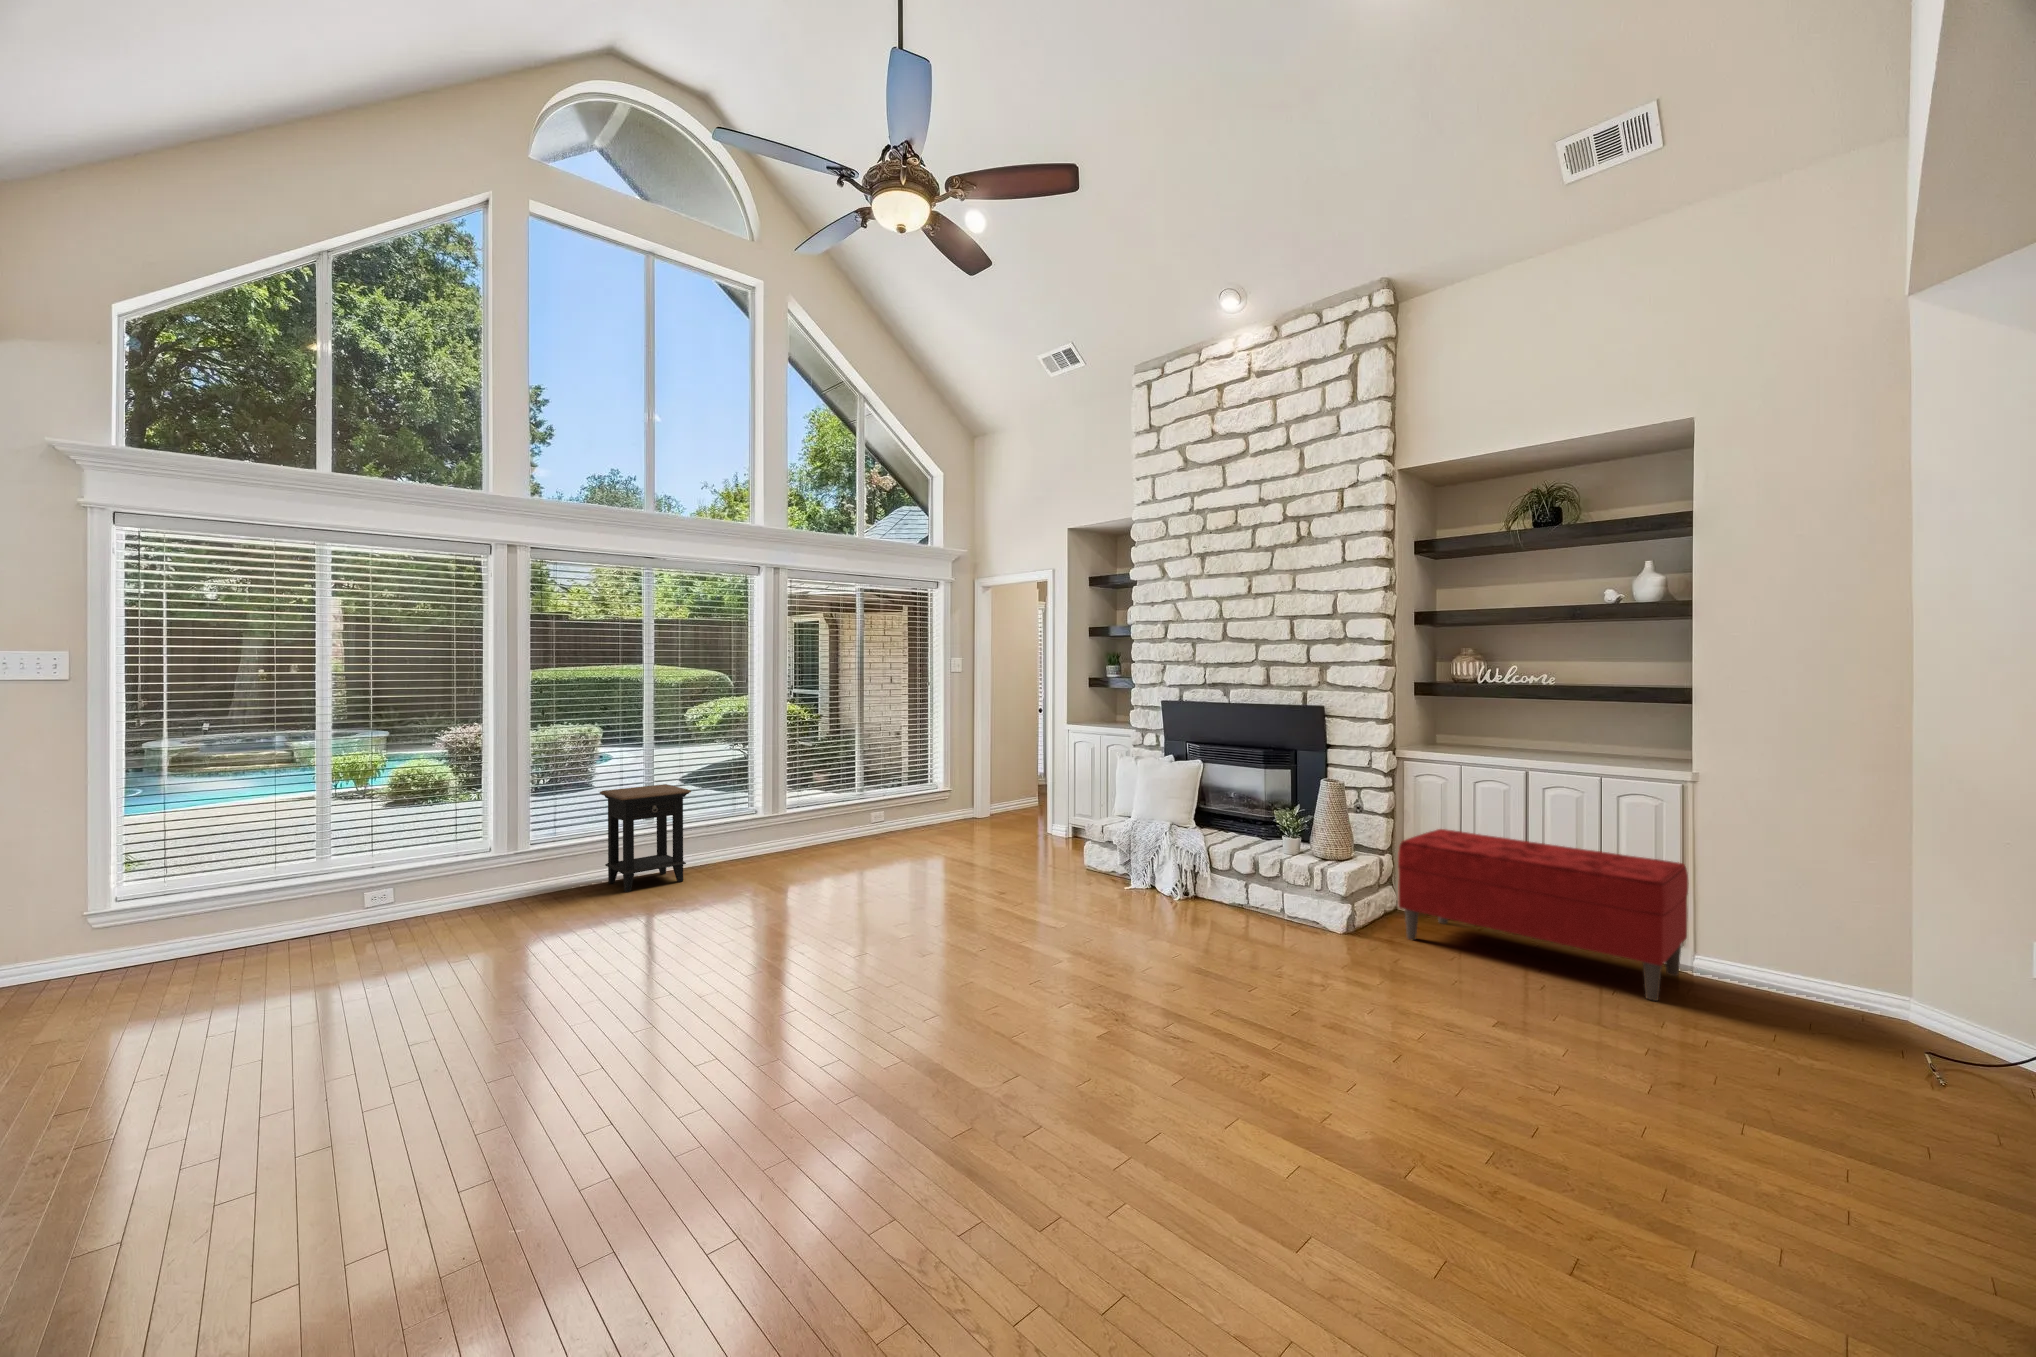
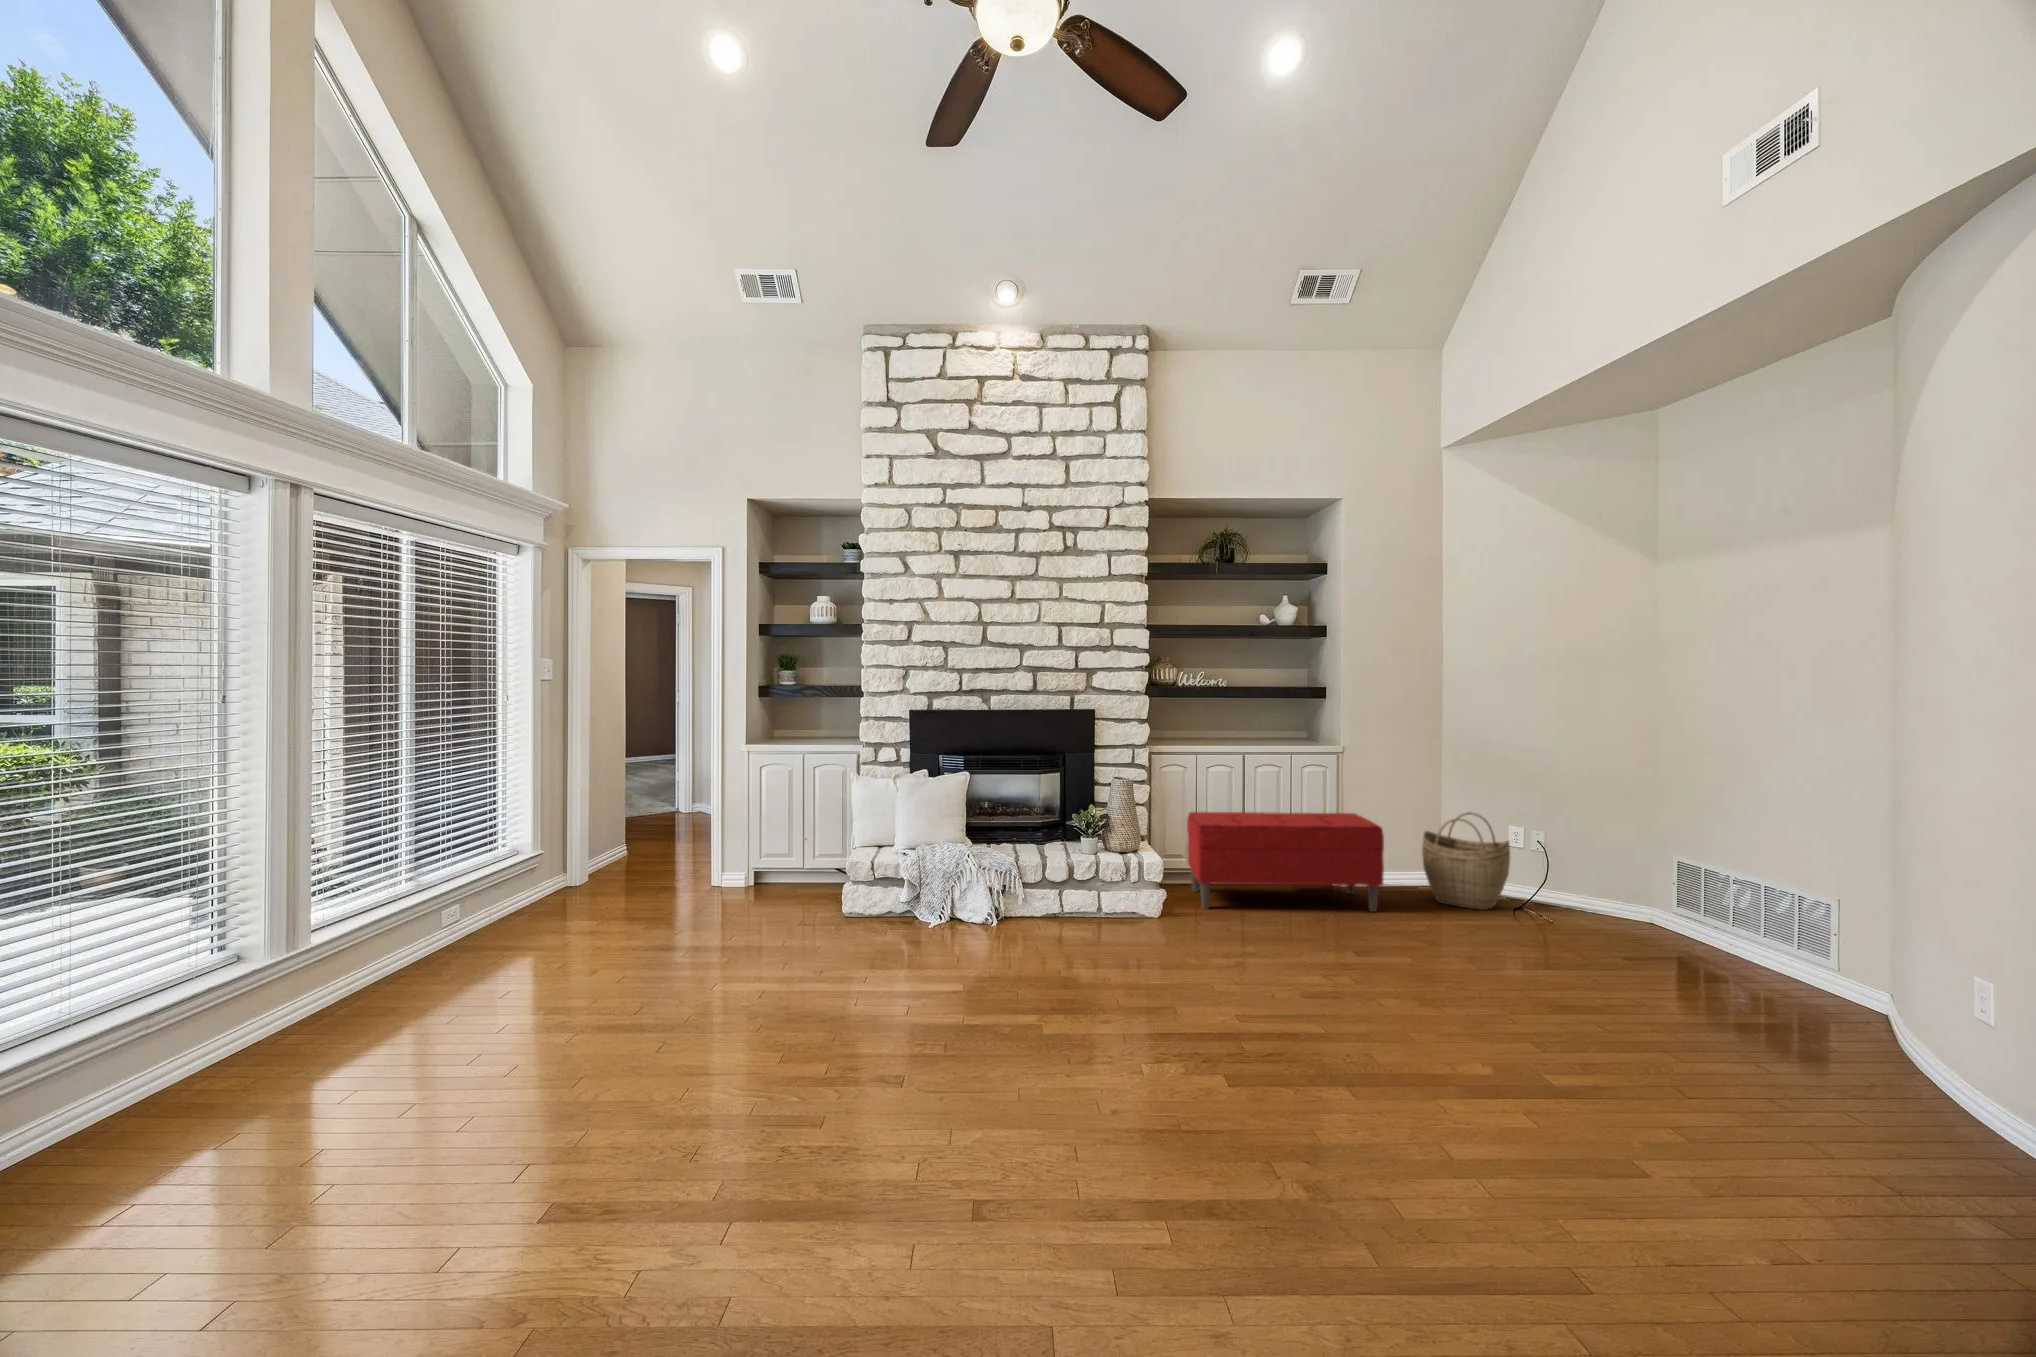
side table: present [600,784,691,892] -> none [59,908,300,1138]
woven basket: none [1788,893,1975,1055] -> present [1422,812,1510,910]

